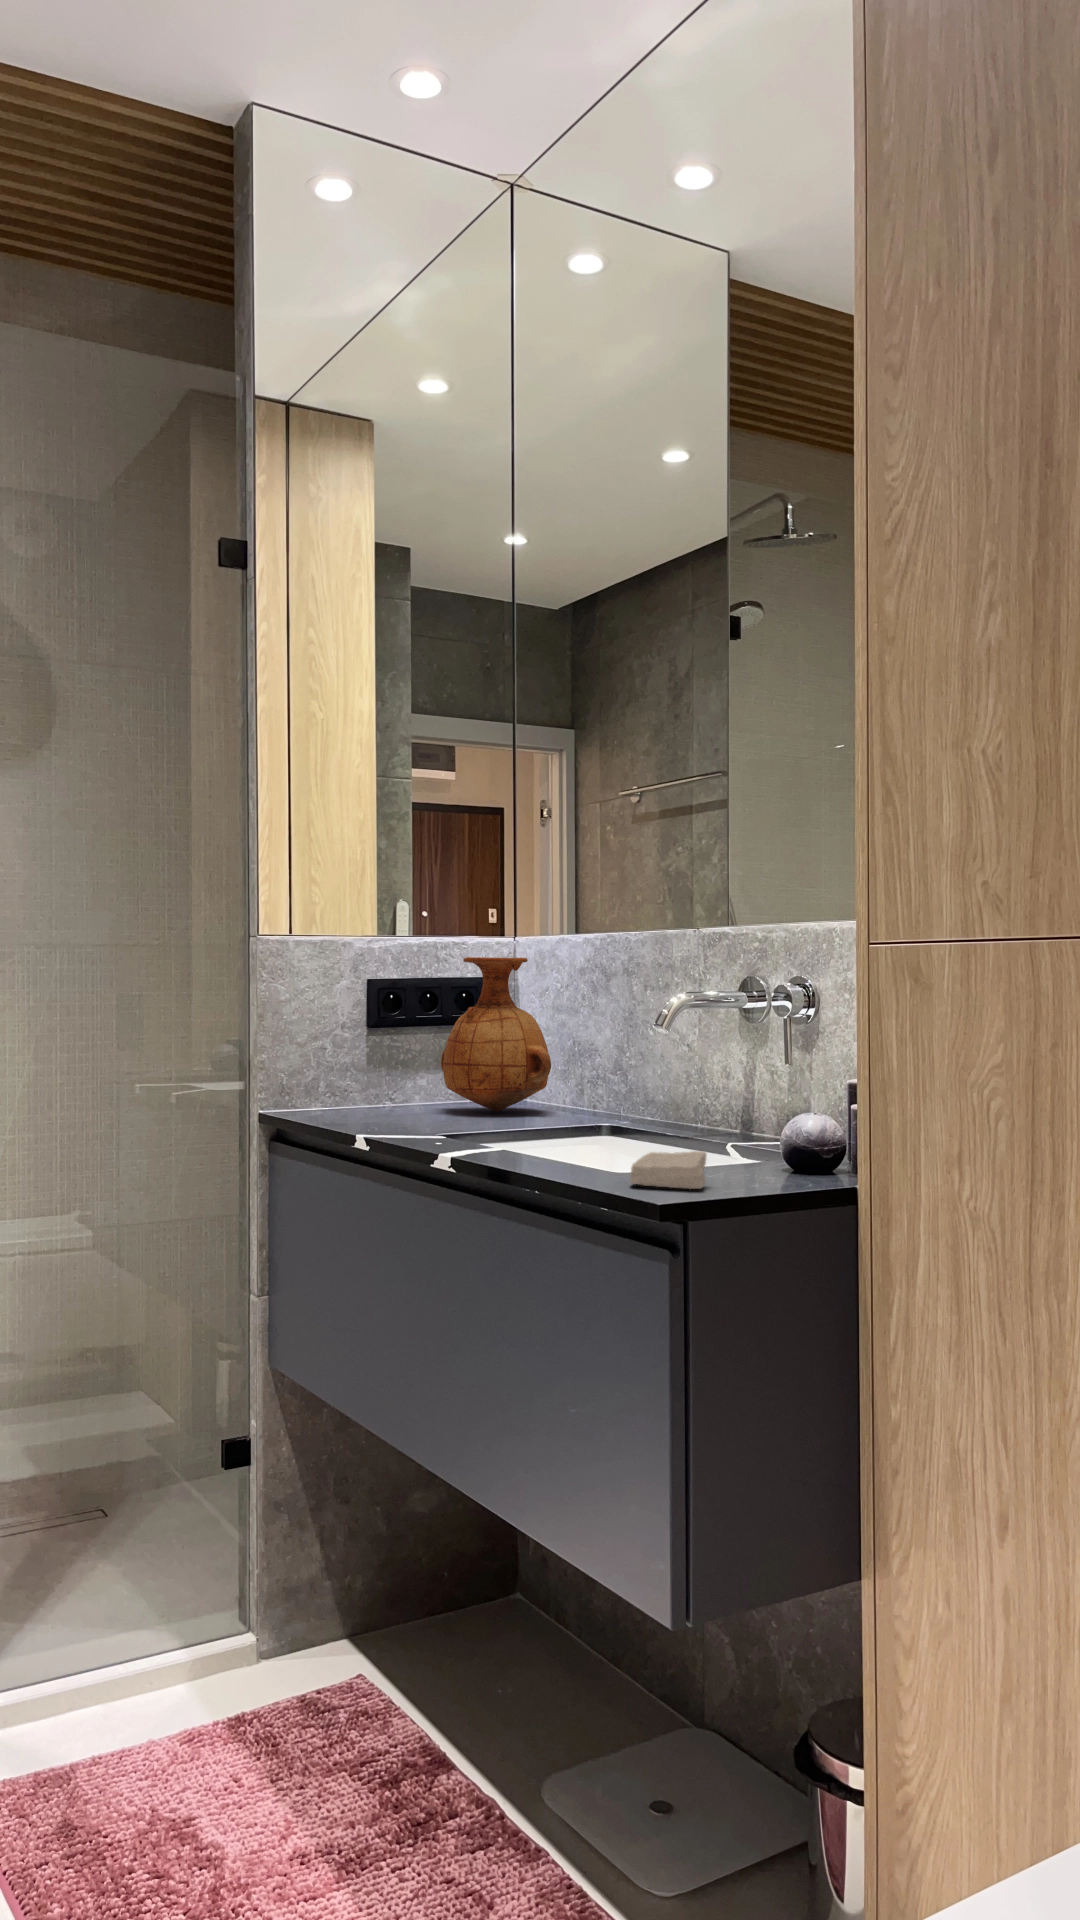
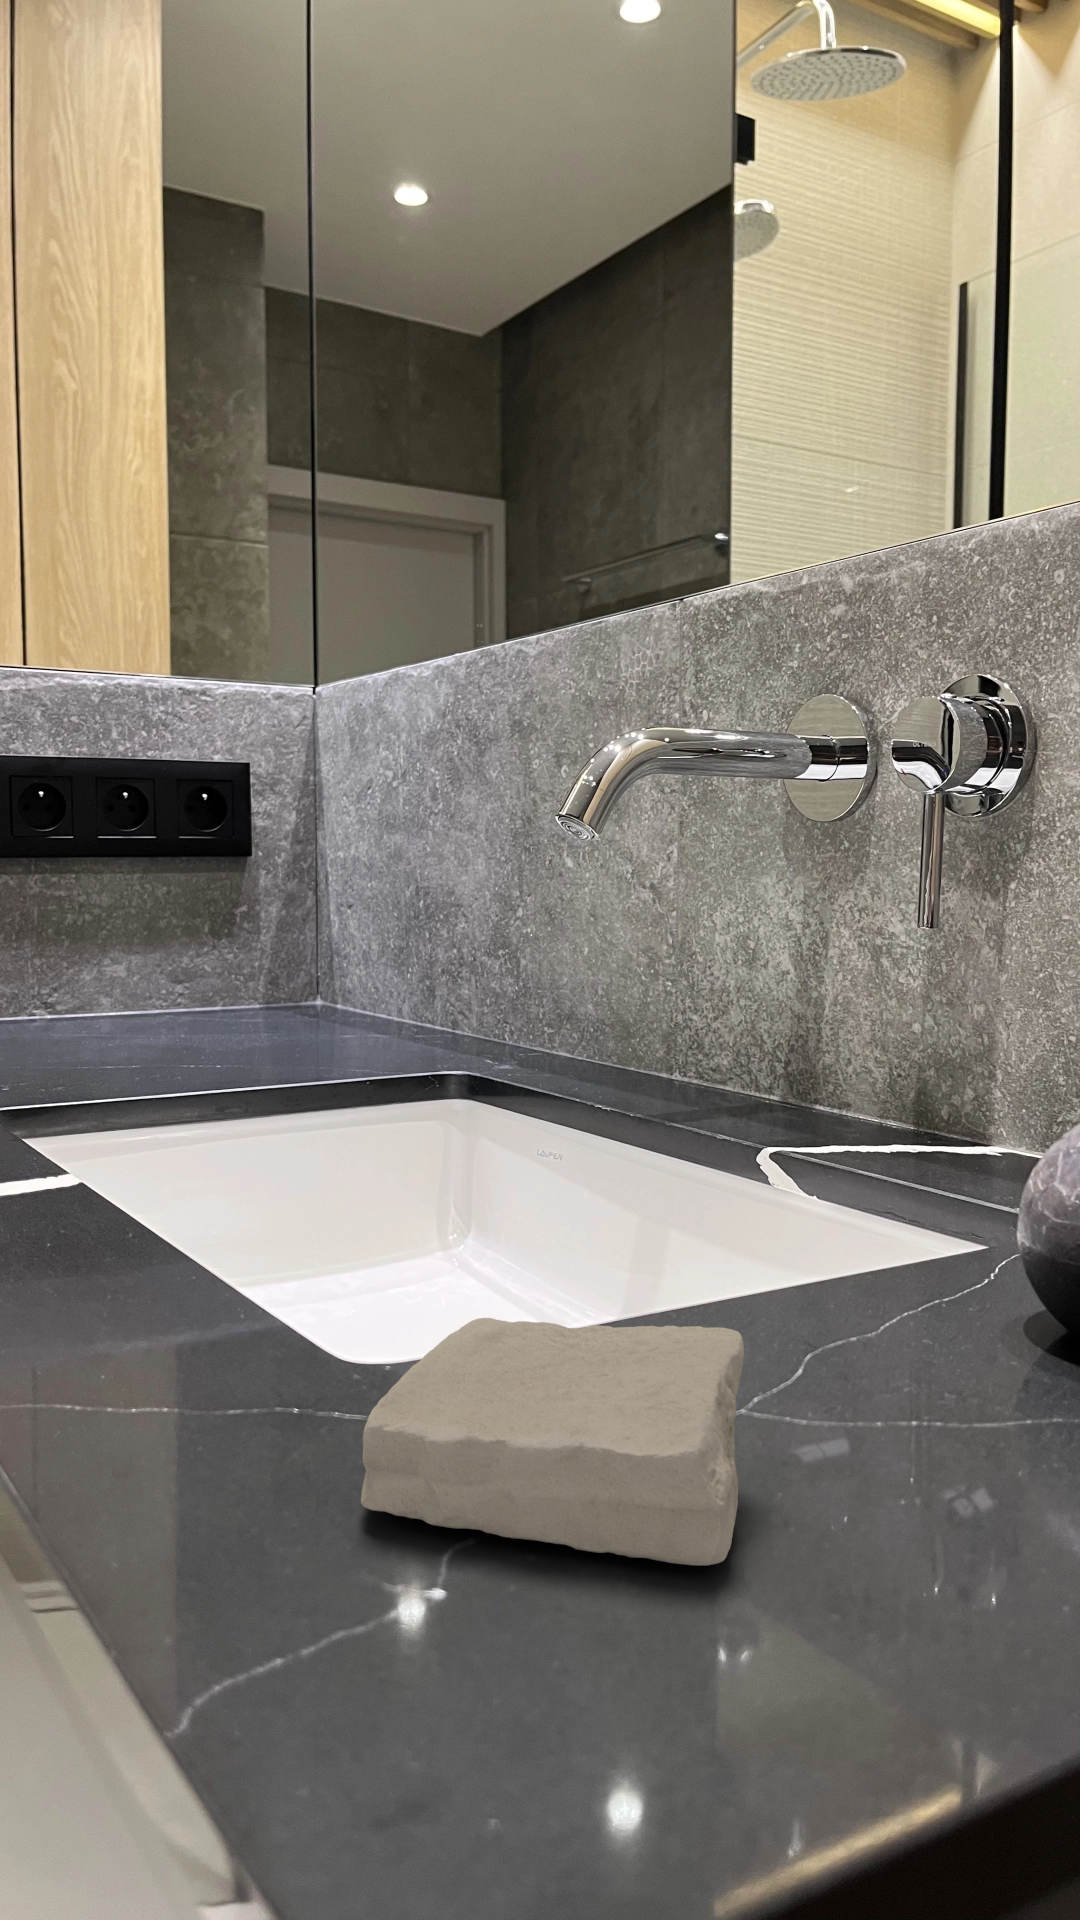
vase: present [441,957,551,1112] -> none [125,698,353,1035]

